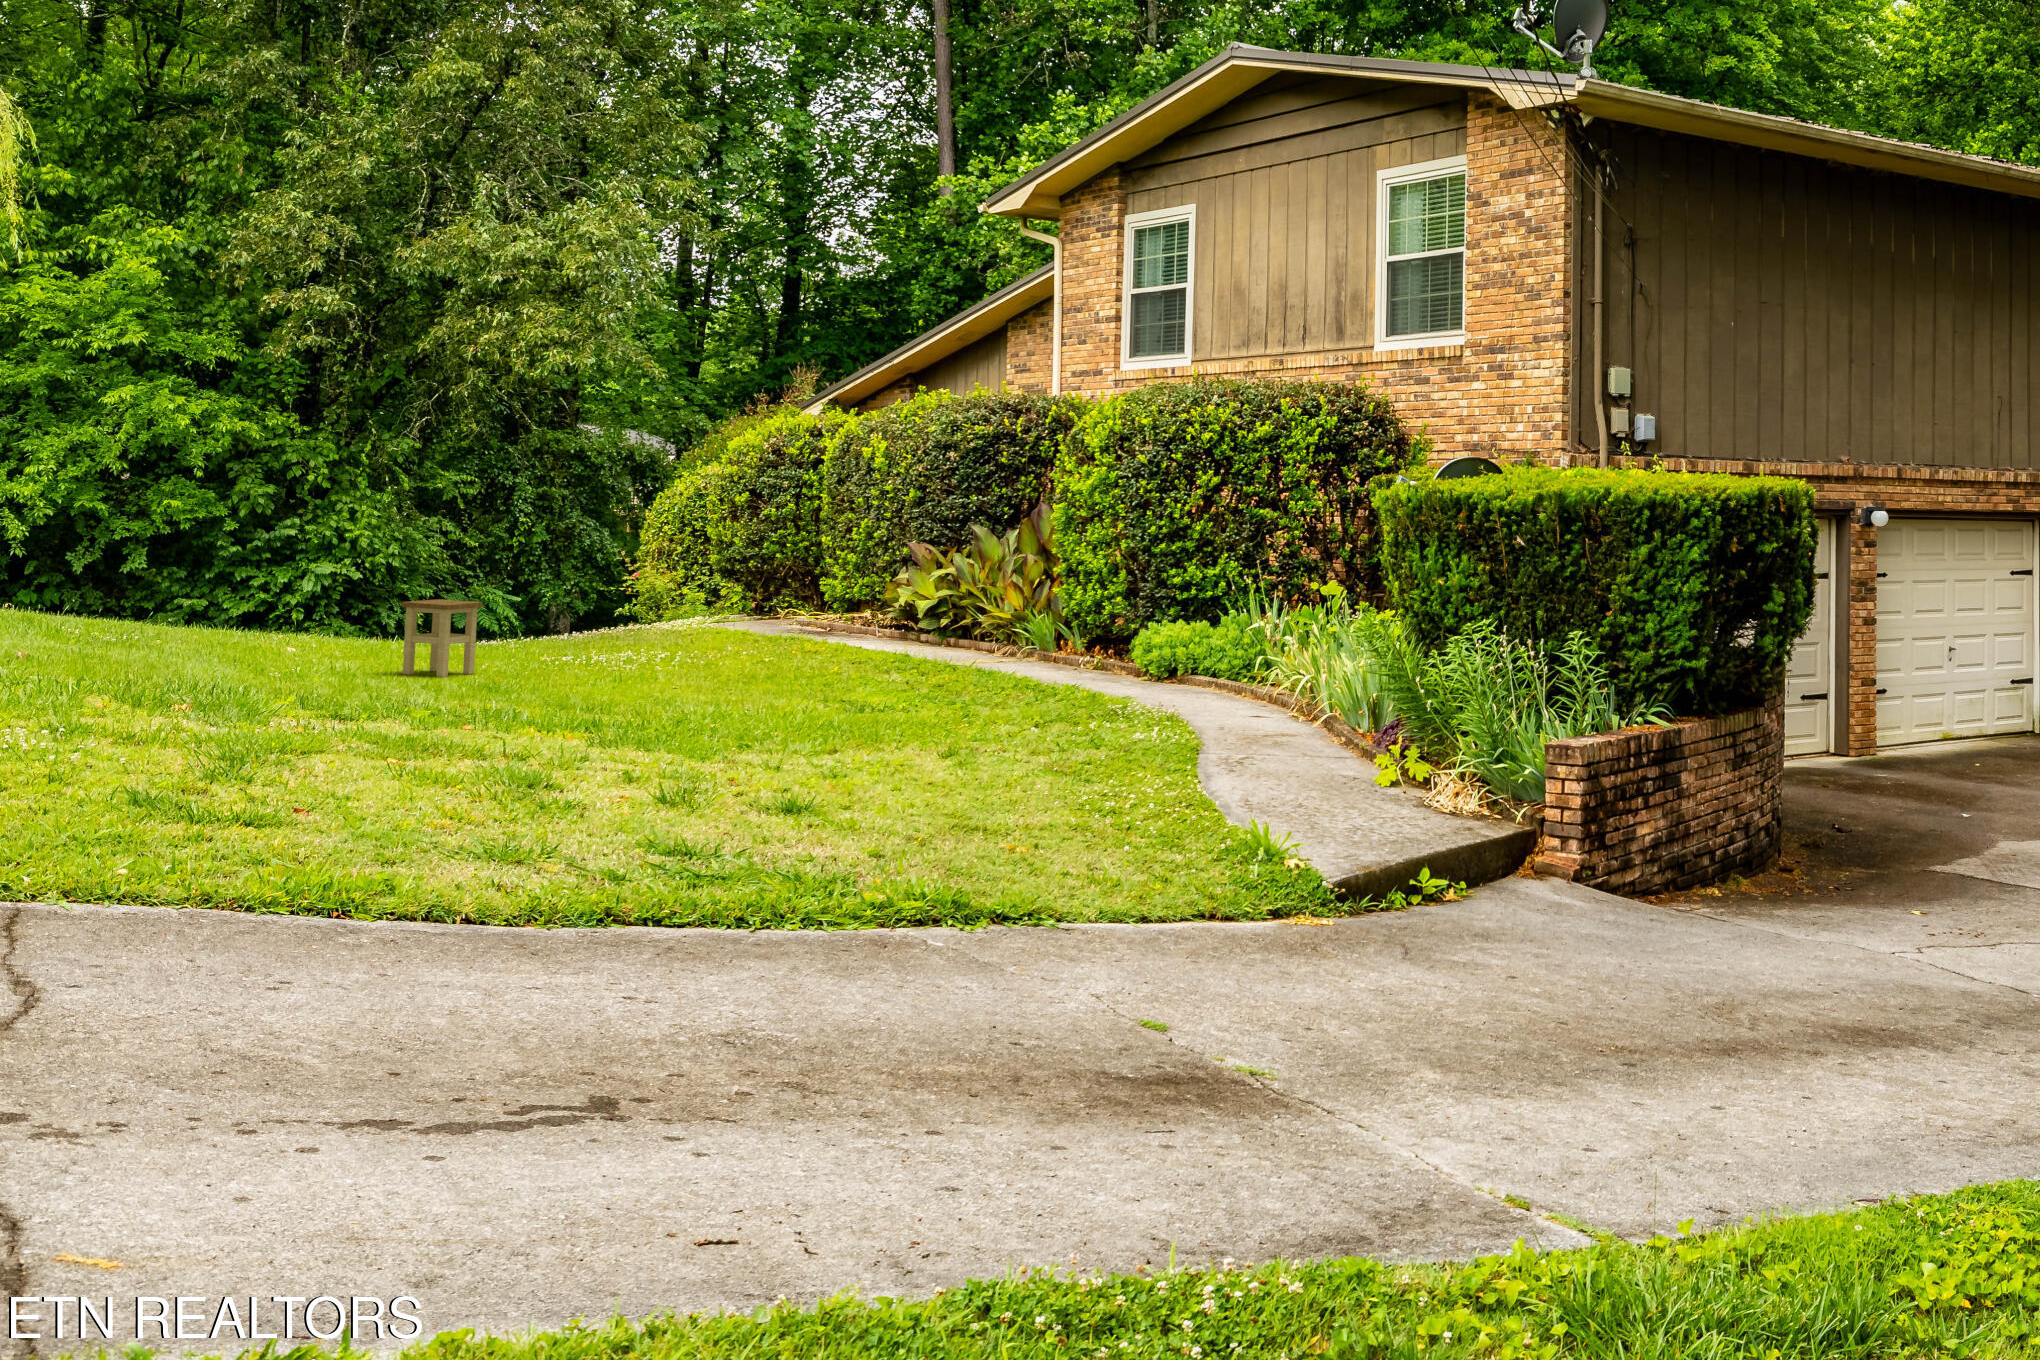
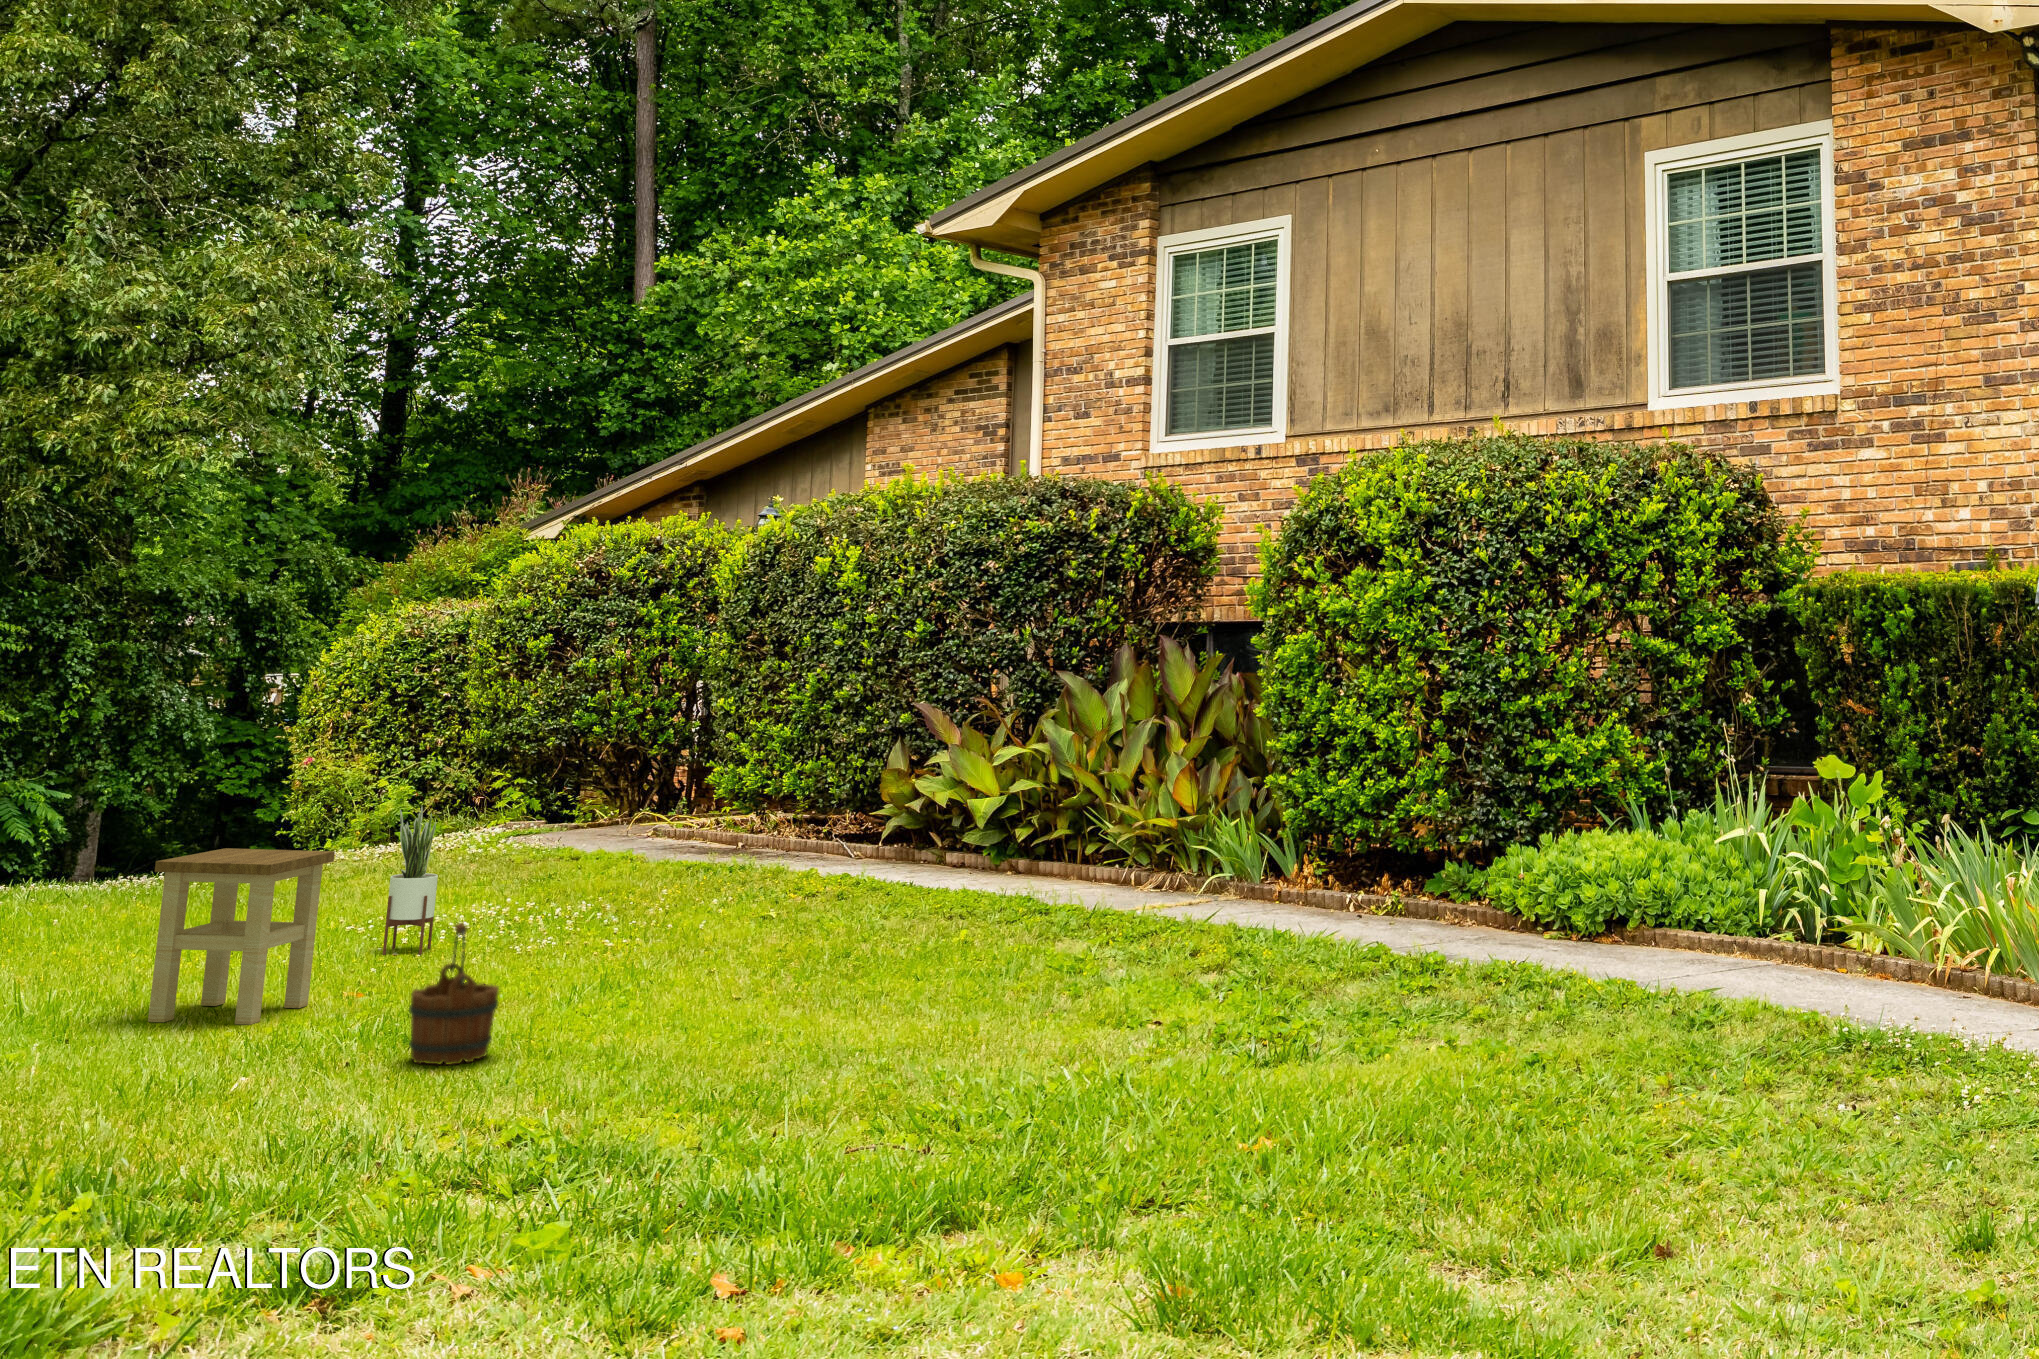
potted plant: none [532,587,559,662] -> present [383,807,438,955]
wooden bucket: none [489,631,528,691] -> present [409,923,499,1065]

